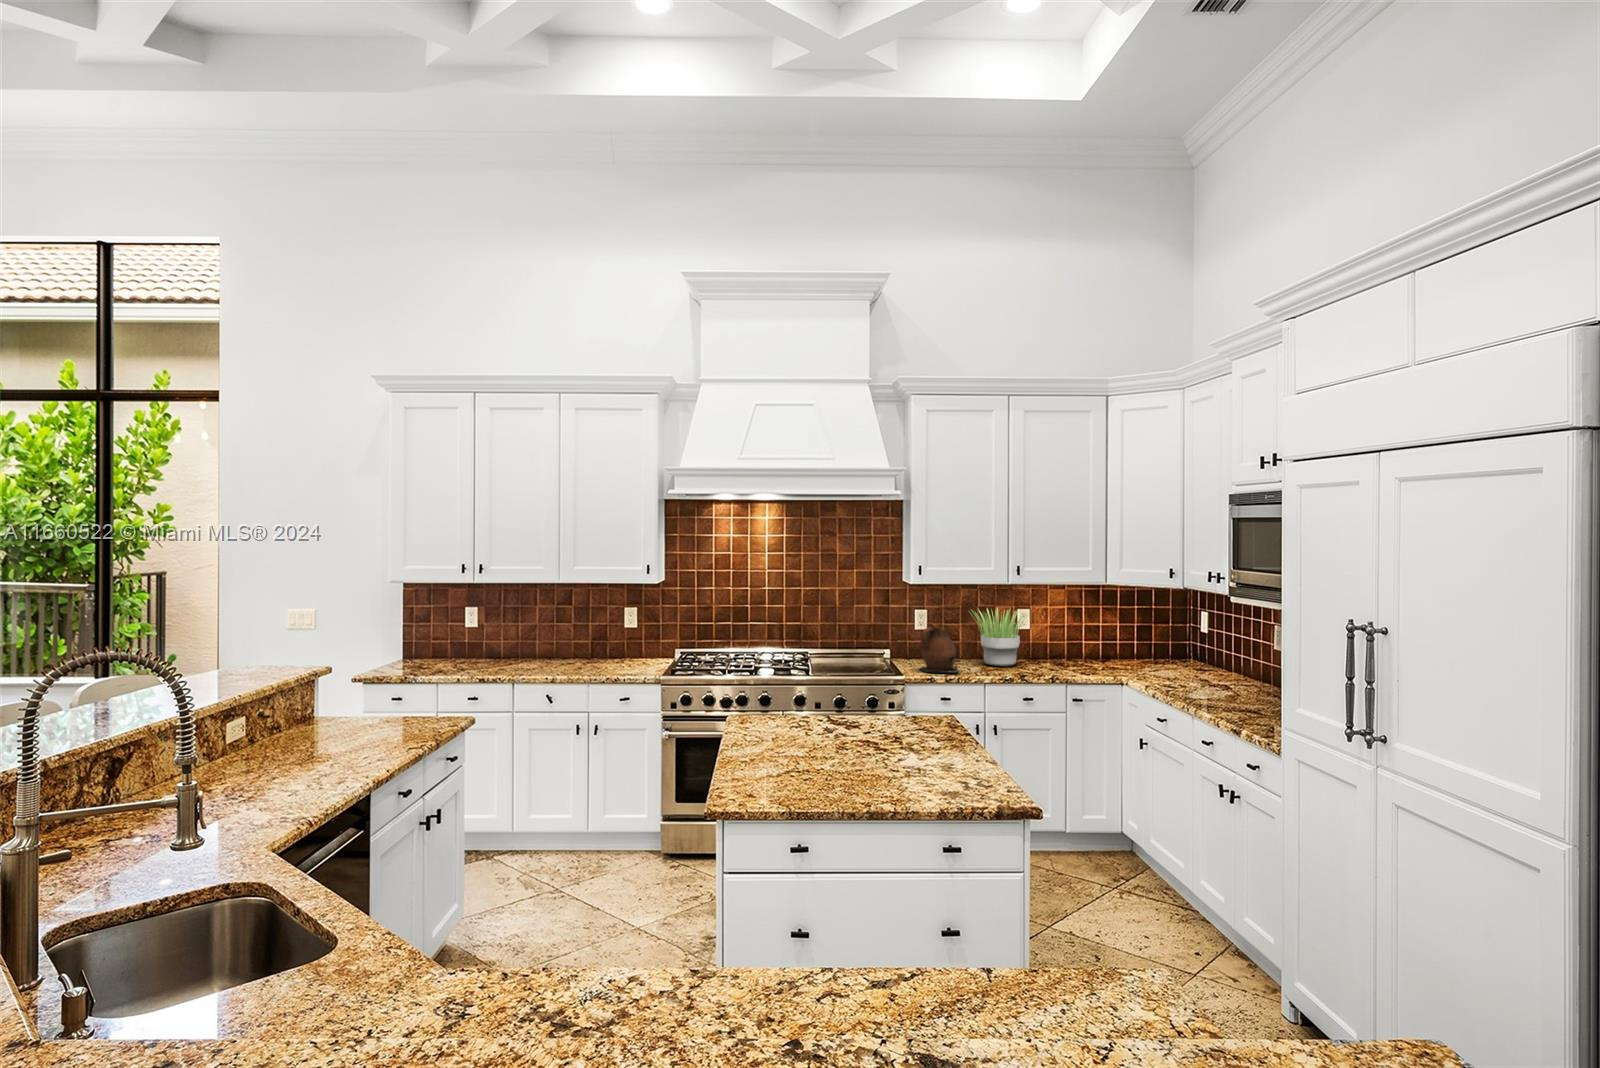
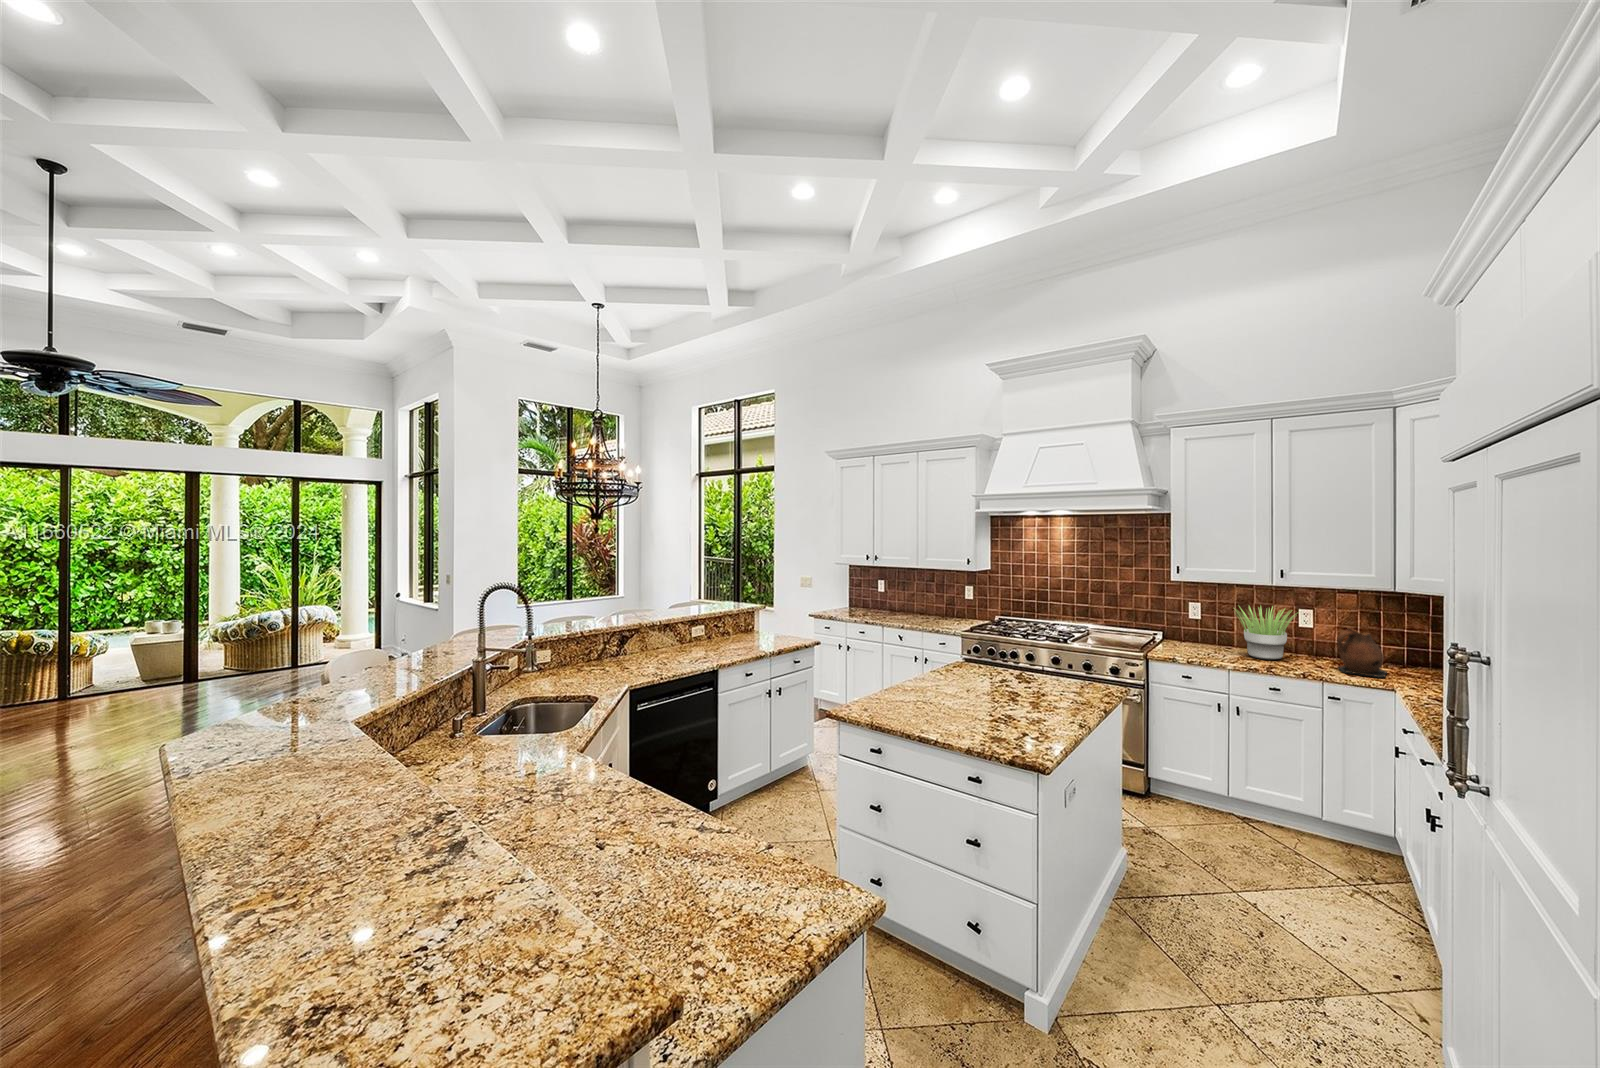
ceramic pitcher: present [921,623,959,673] -> present [1337,627,1387,677]

